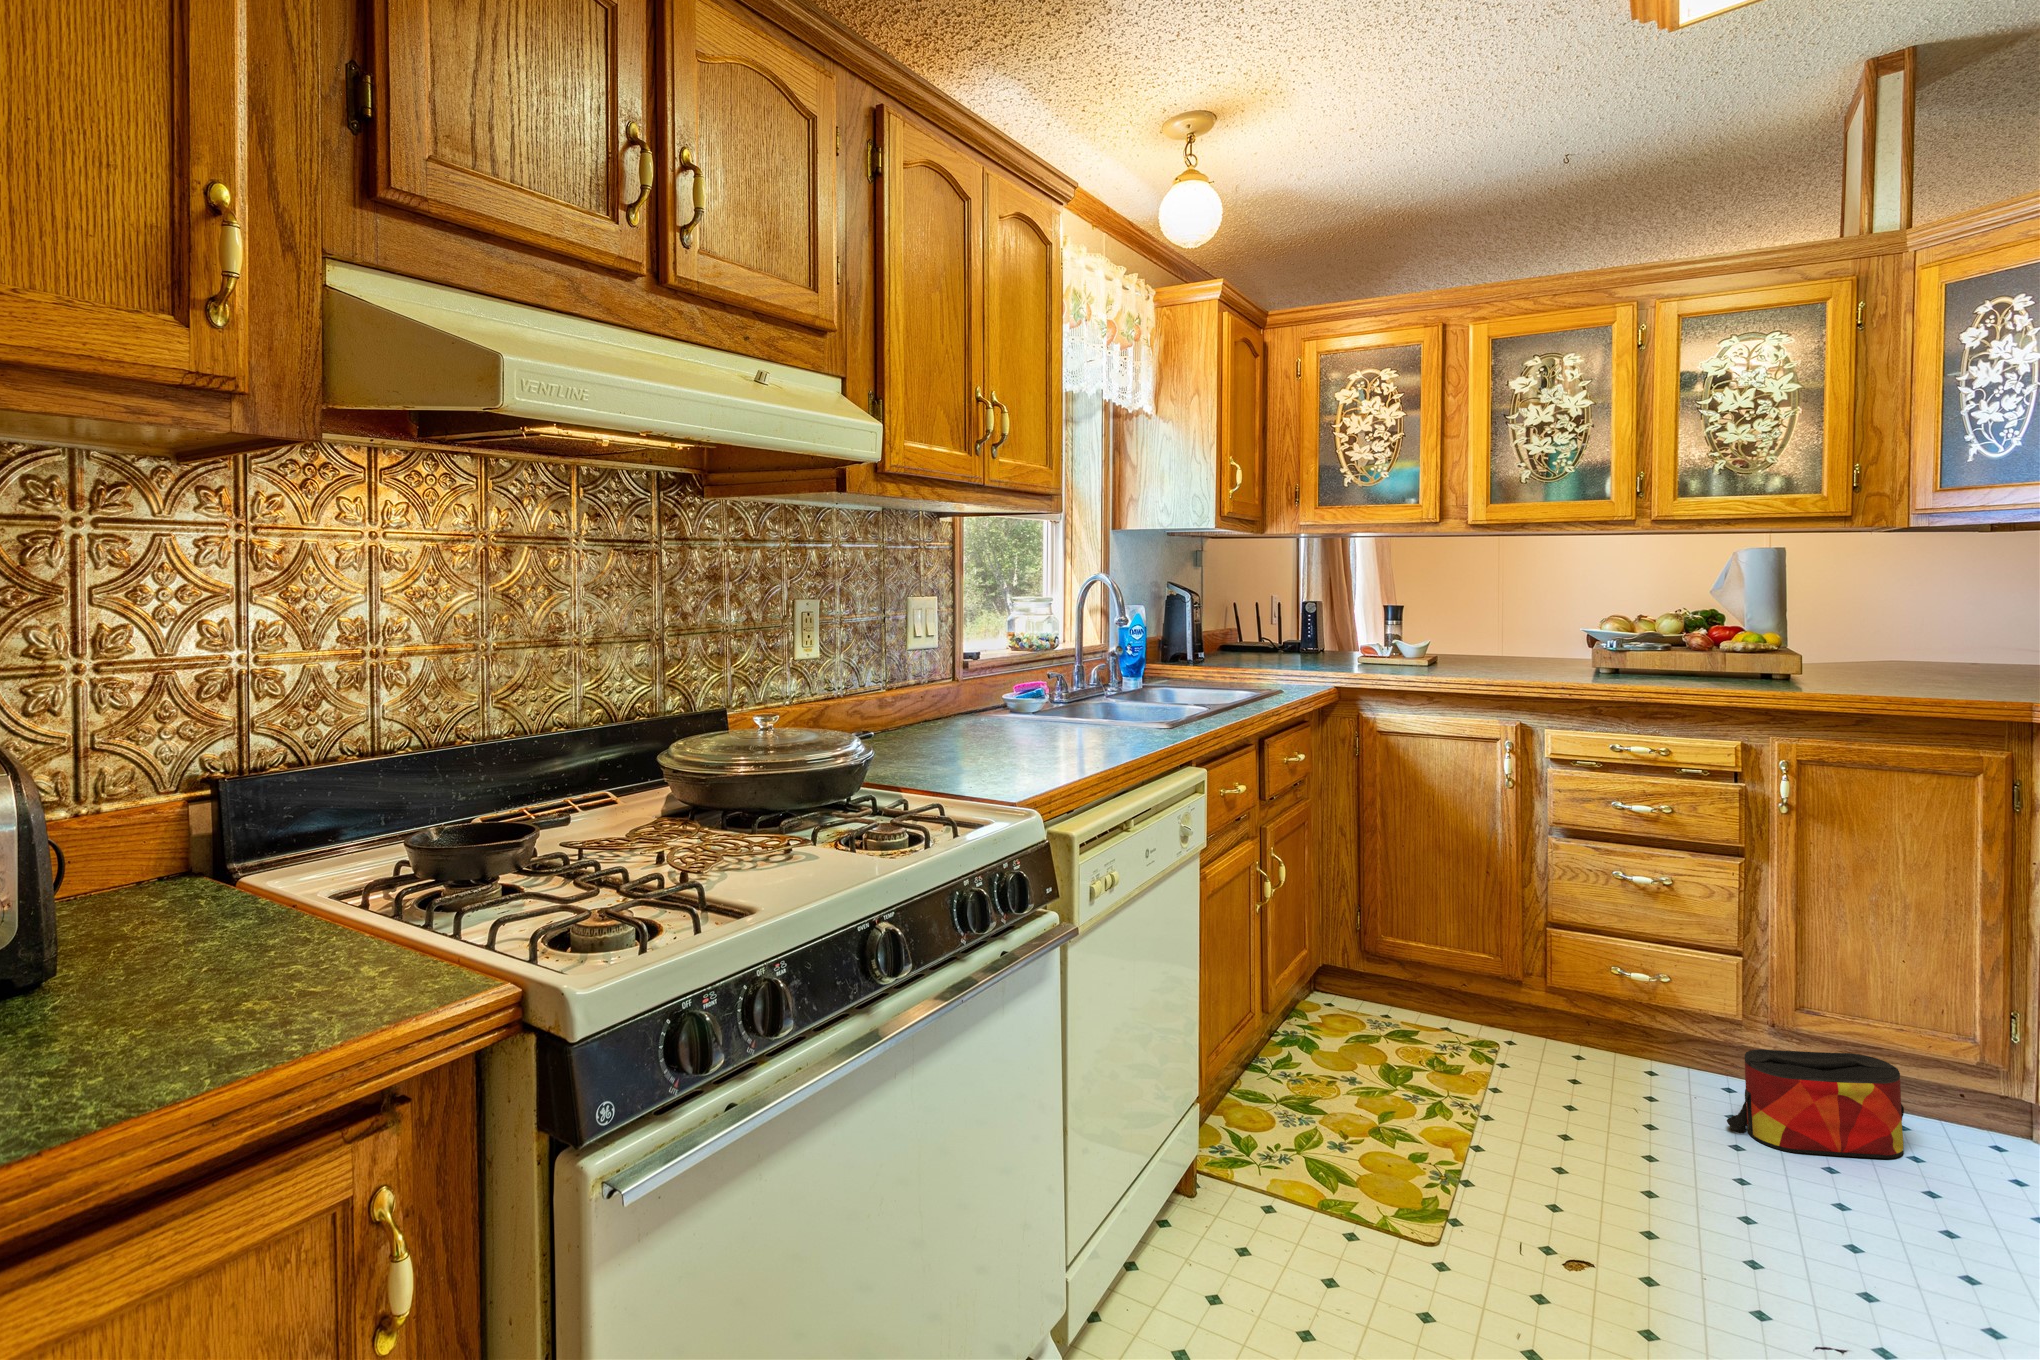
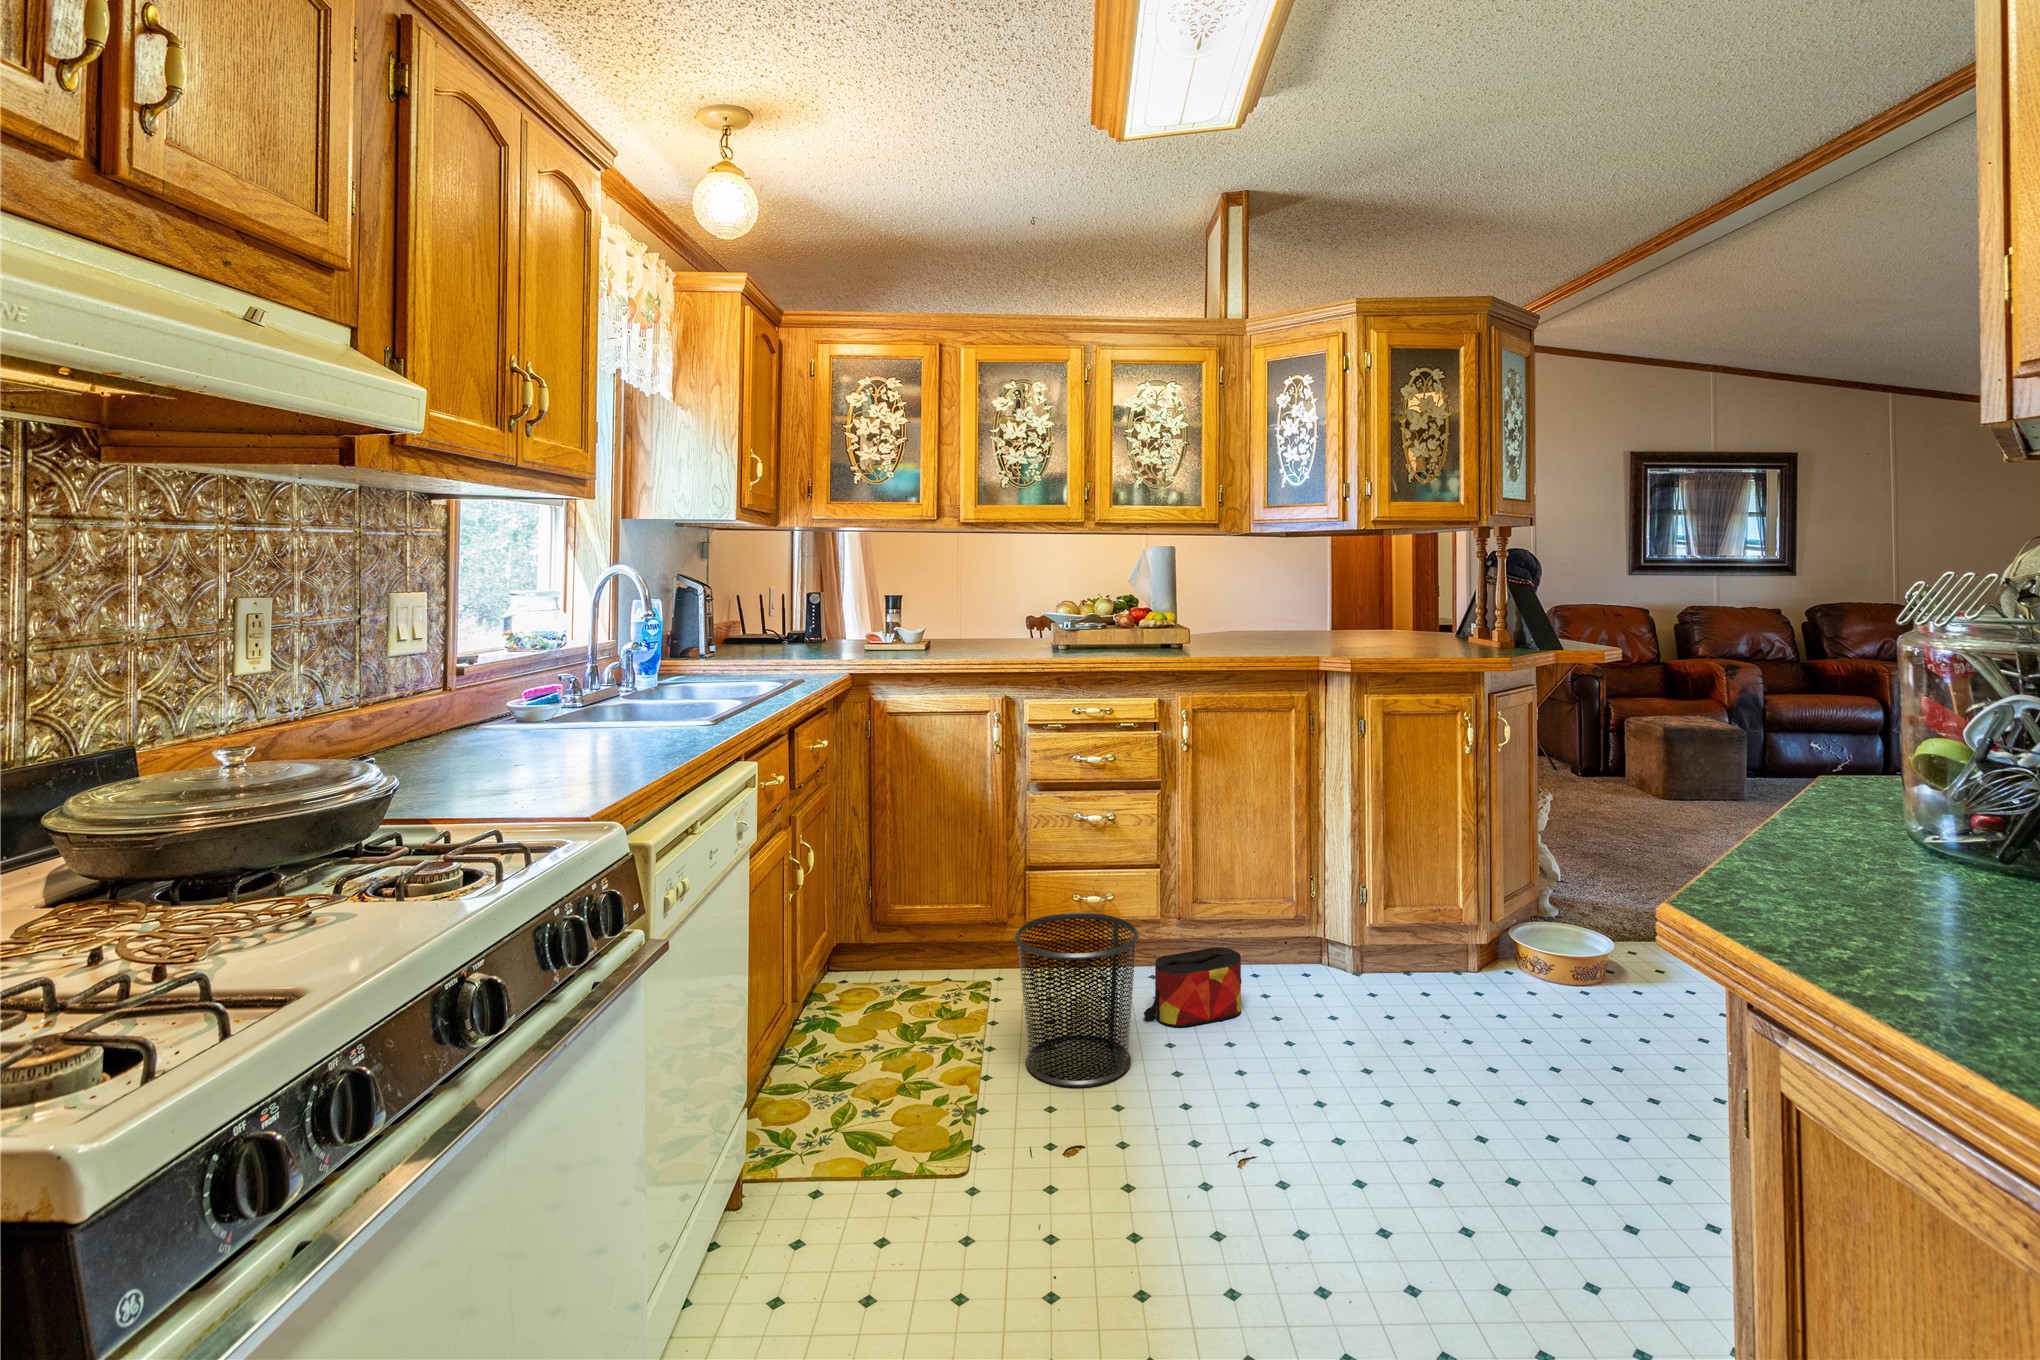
waste bin: none [1518,966,1703,1191] -> present [1015,913,1139,1087]

